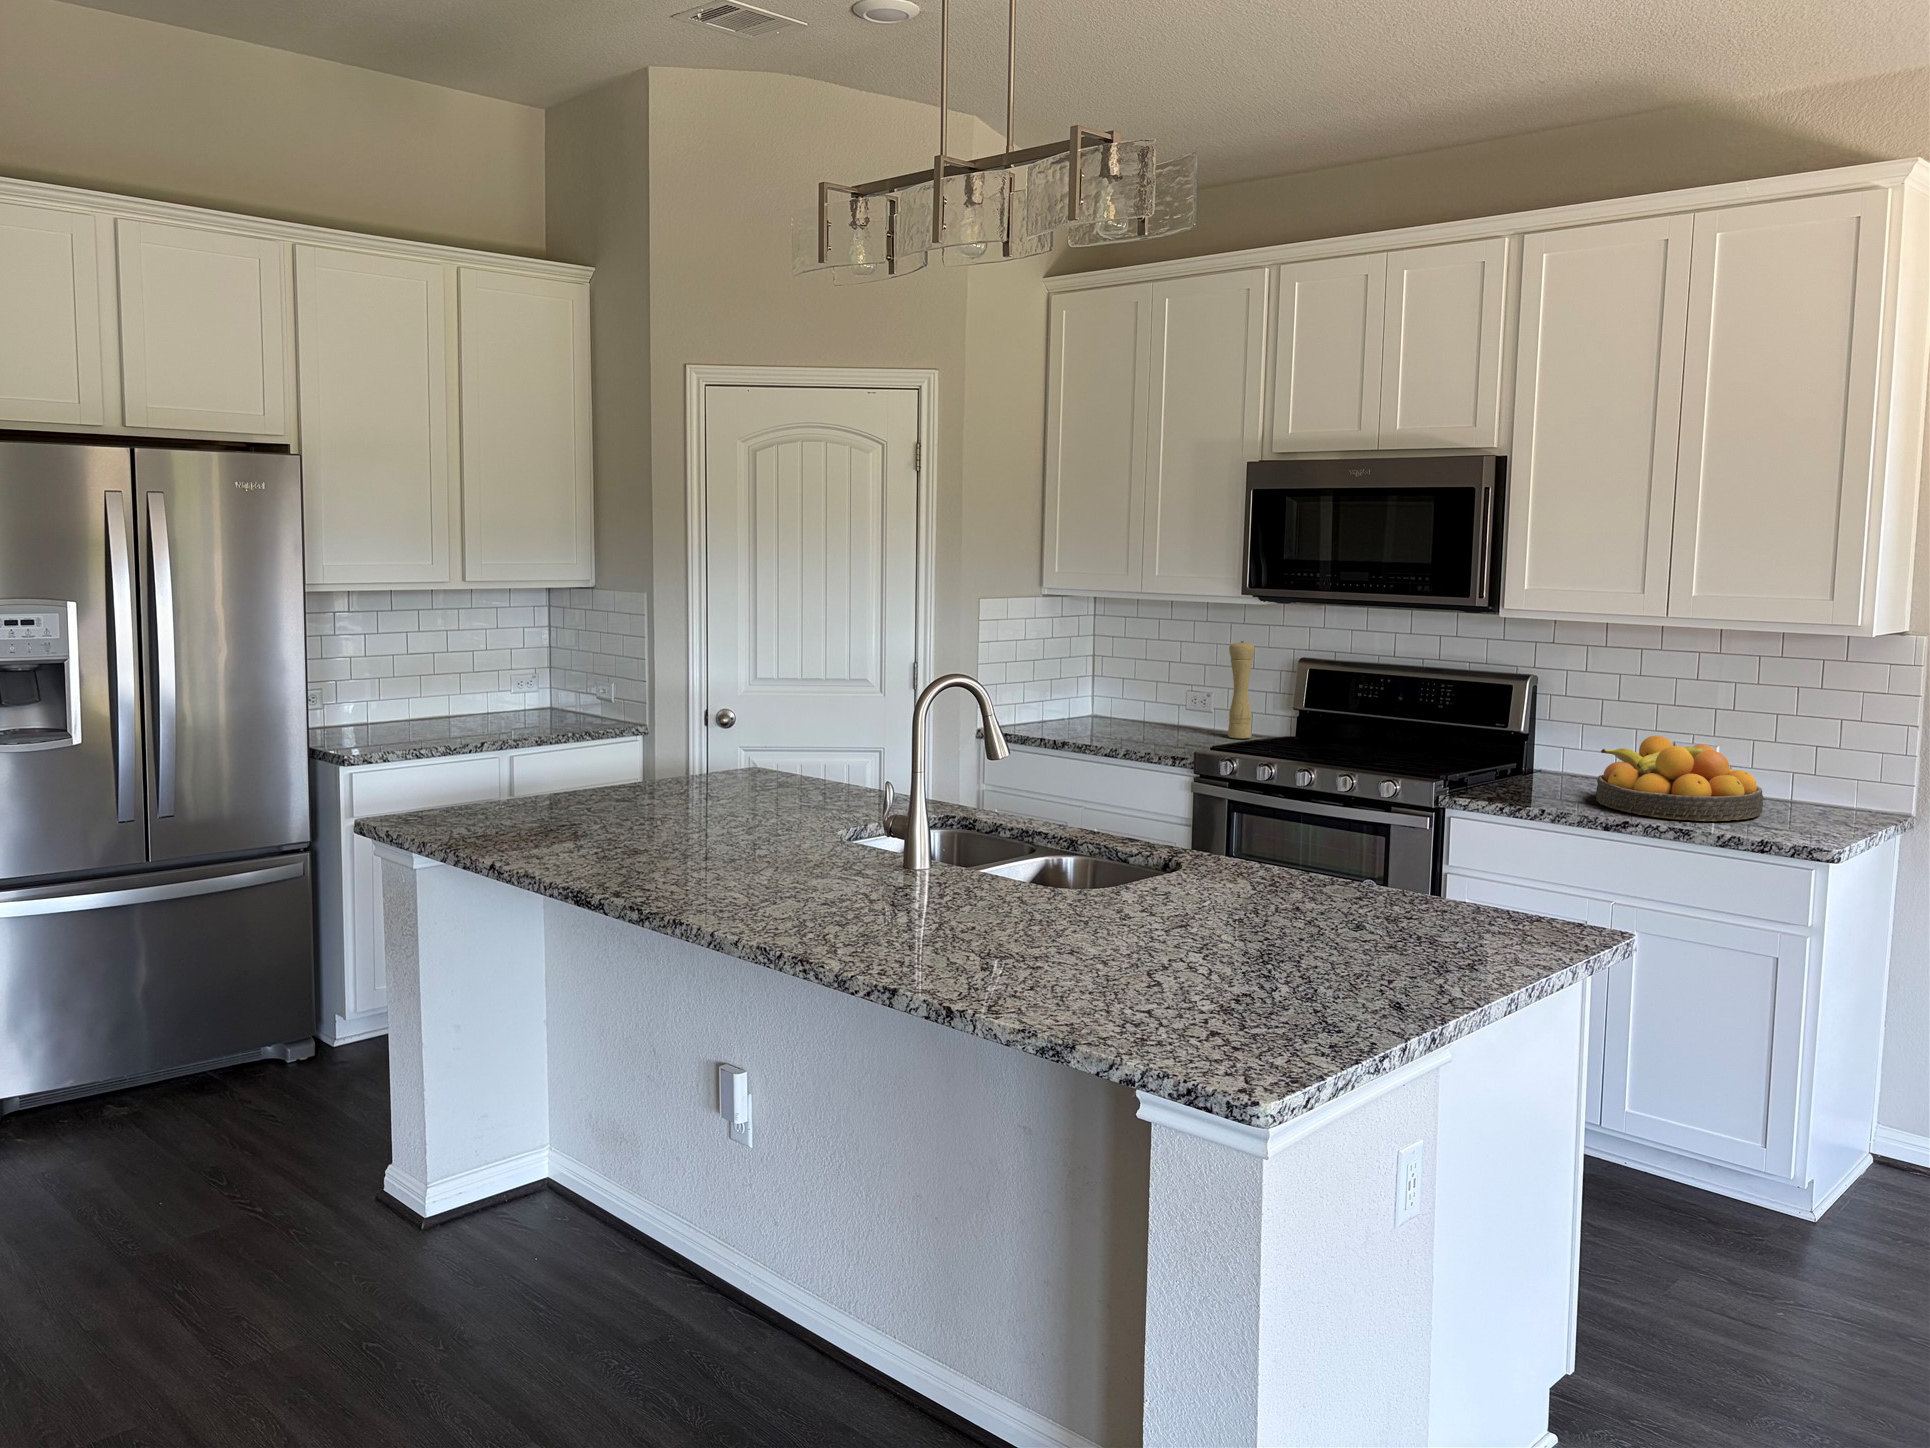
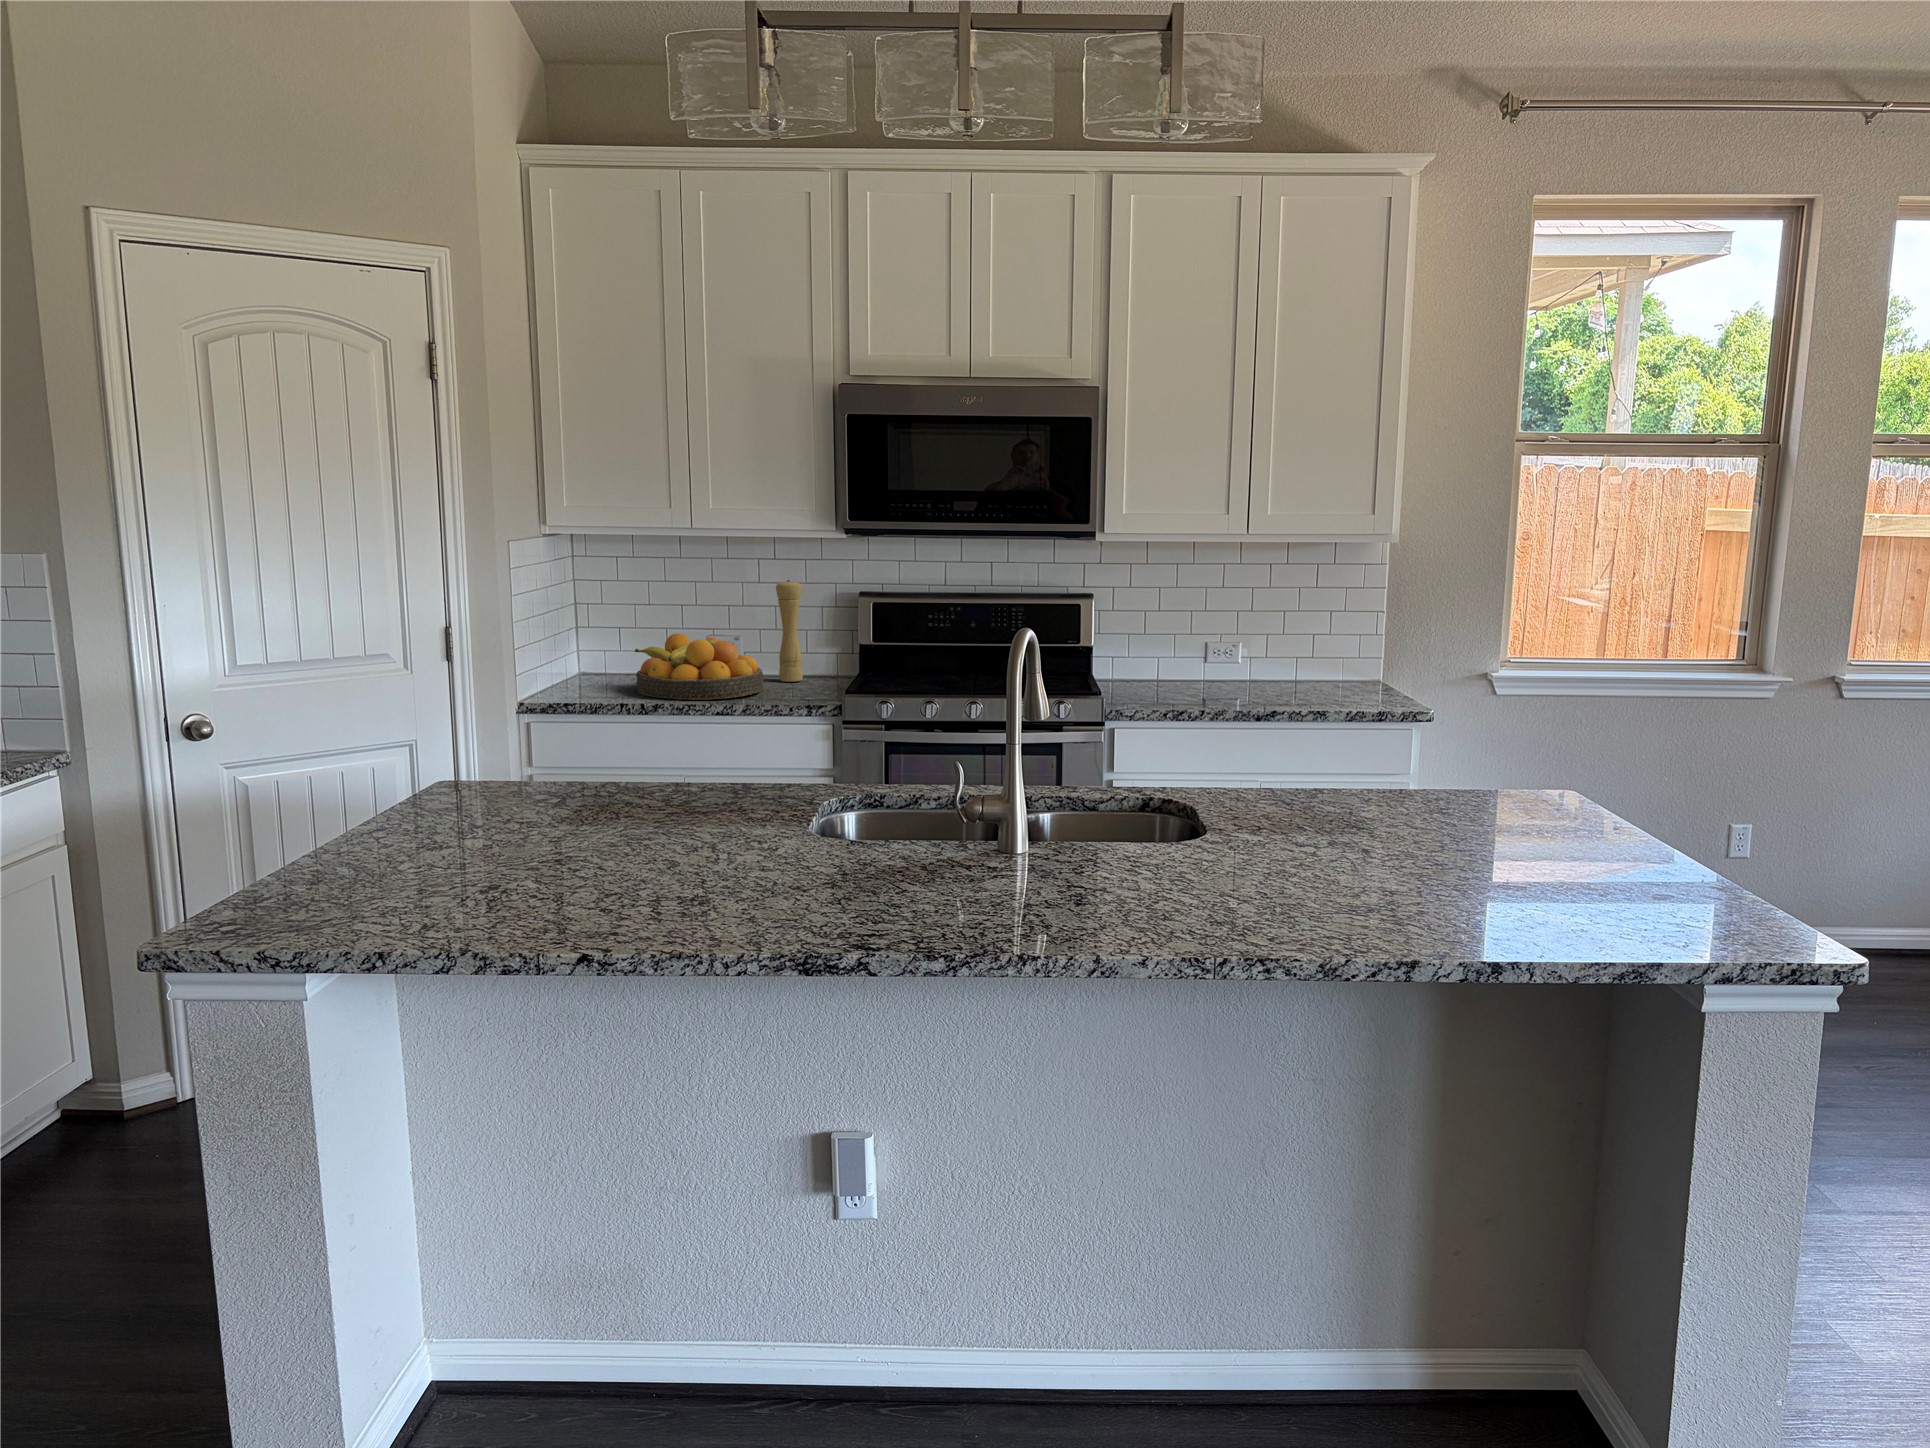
fruit bowl: present [1596,736,1763,821] -> present [635,633,763,700]

